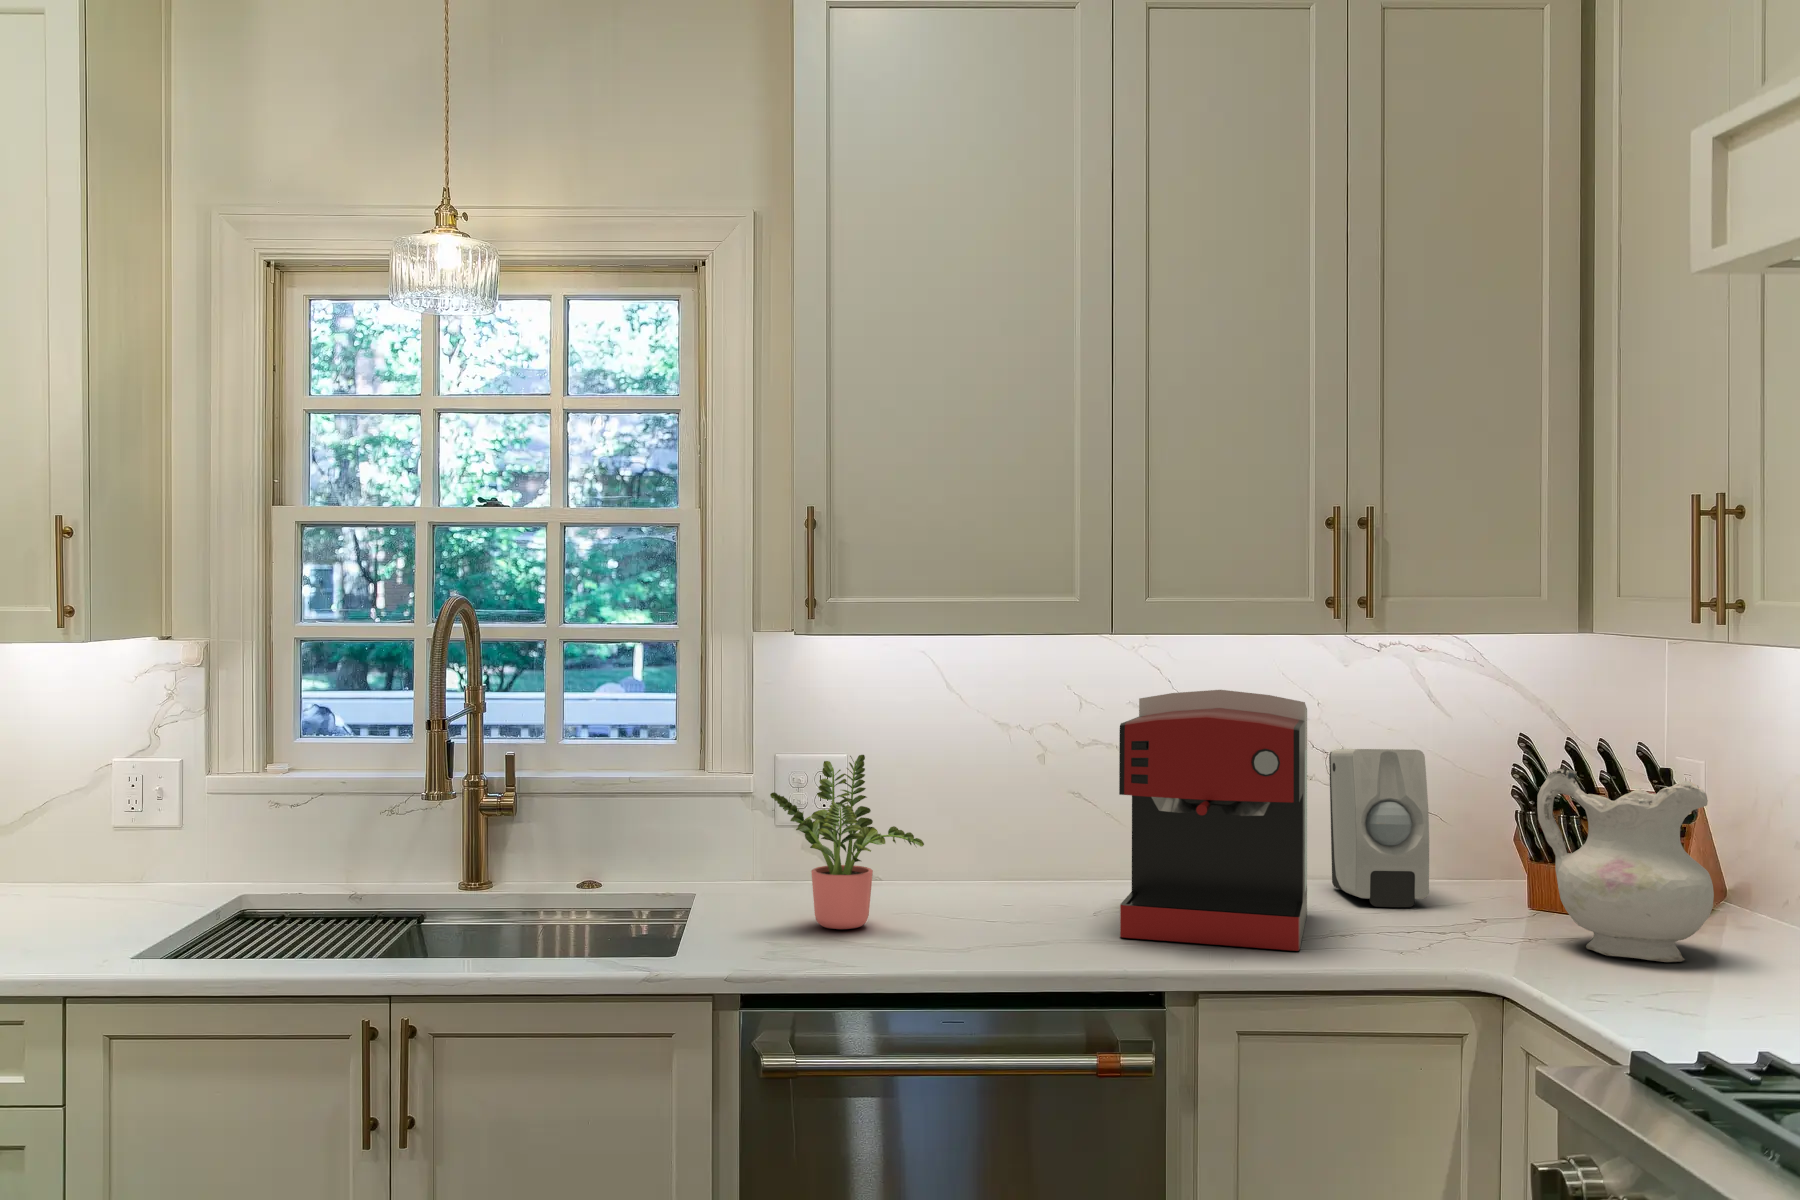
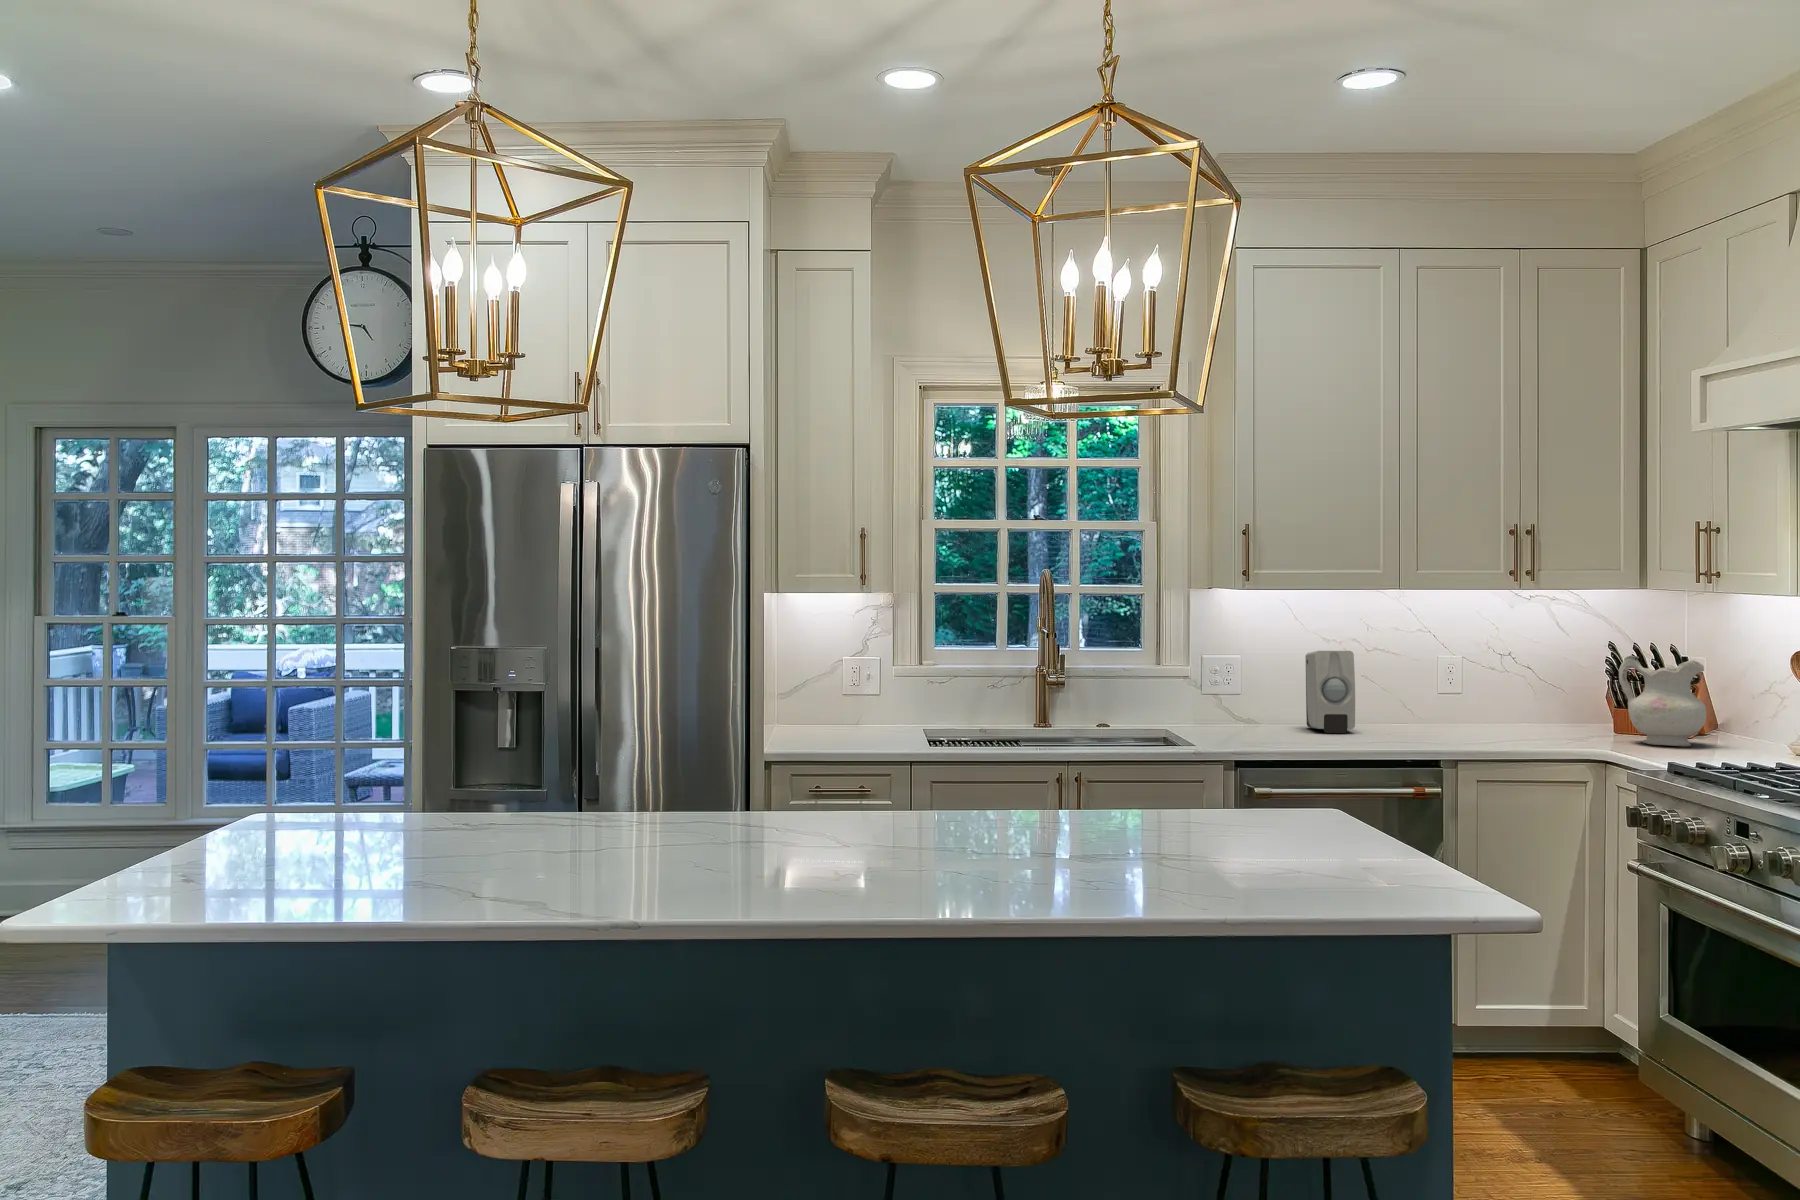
coffee maker: present [1119,690,1307,951] -> none [1407,618,1501,744]
soap dispenser: present [1329,749,1429,907] -> present [1306,651,1355,733]
potted plant: present [770,755,924,929] -> none [1230,653,1308,739]

